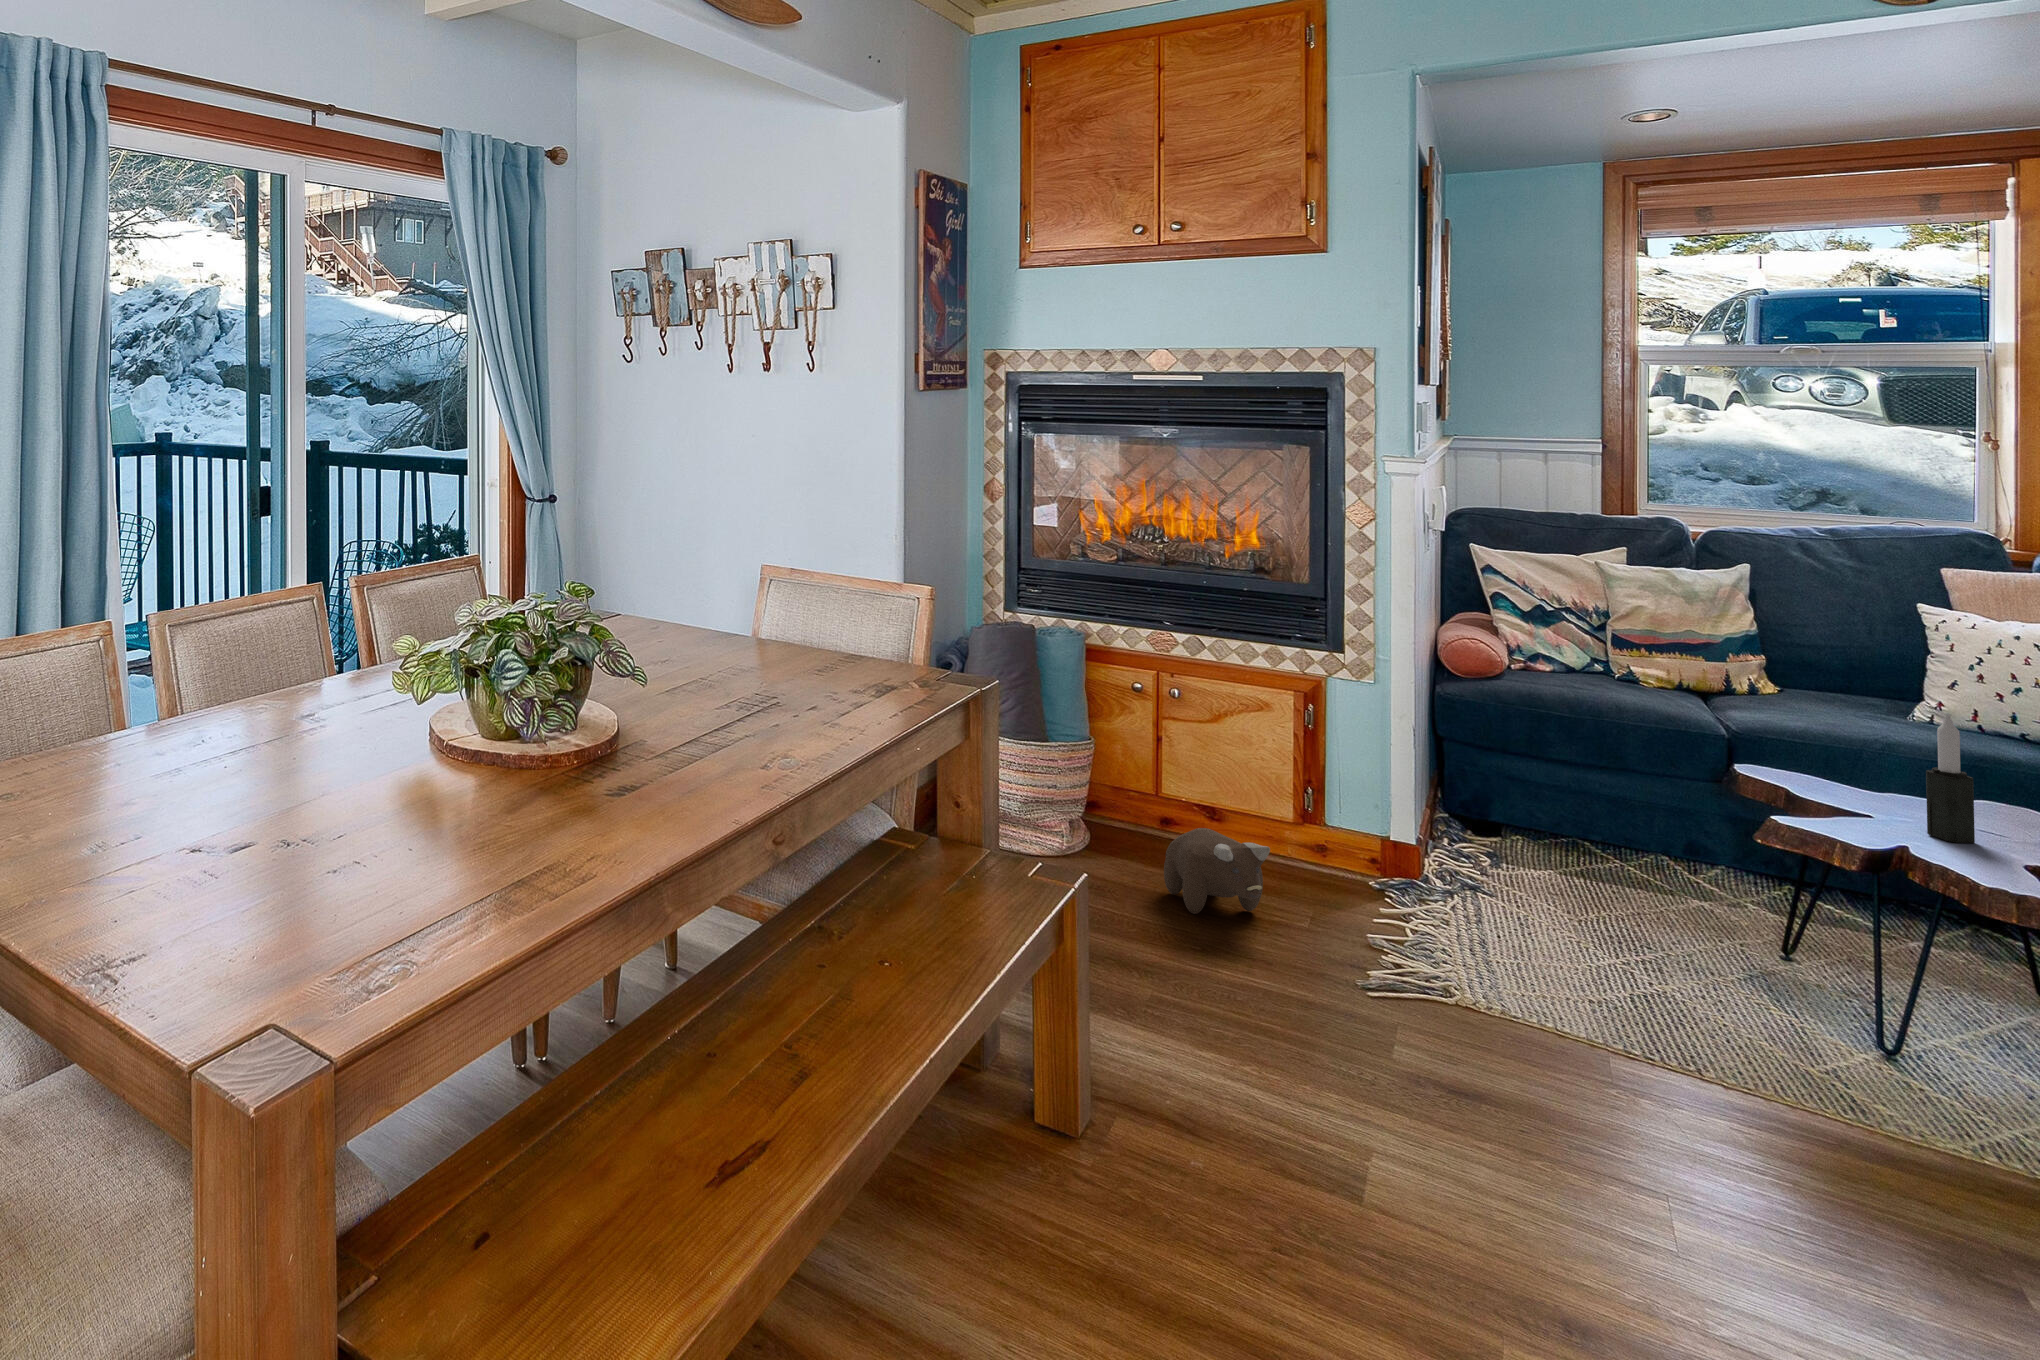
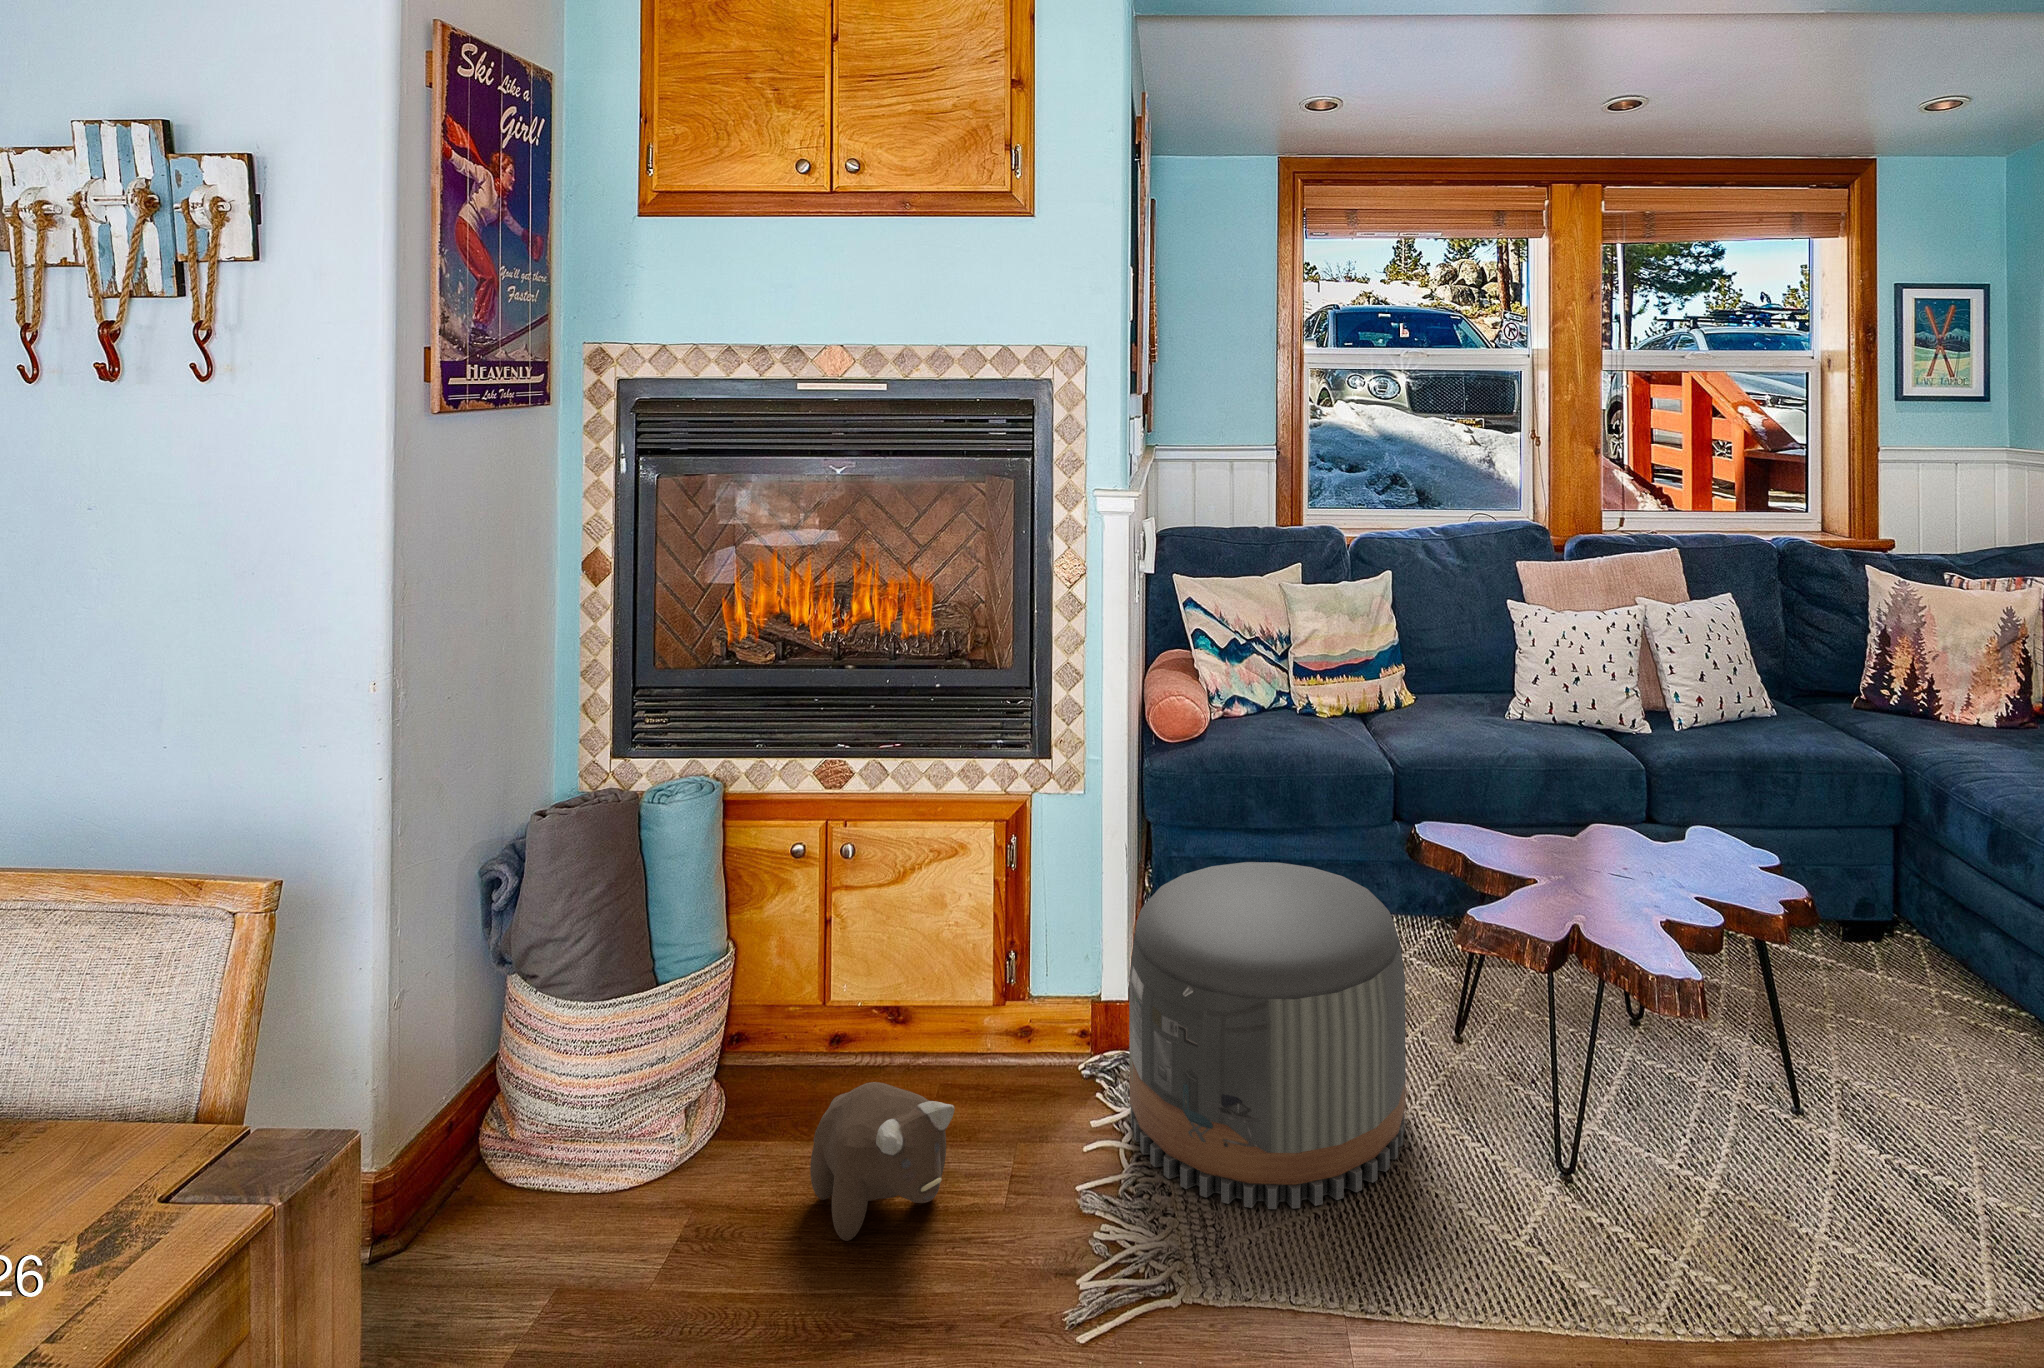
candle: present [1926,713,1975,843] -> none [1591,761,1627,906]
pouf: none [1414,756,1696,1001] -> present [1129,862,1406,1209]

